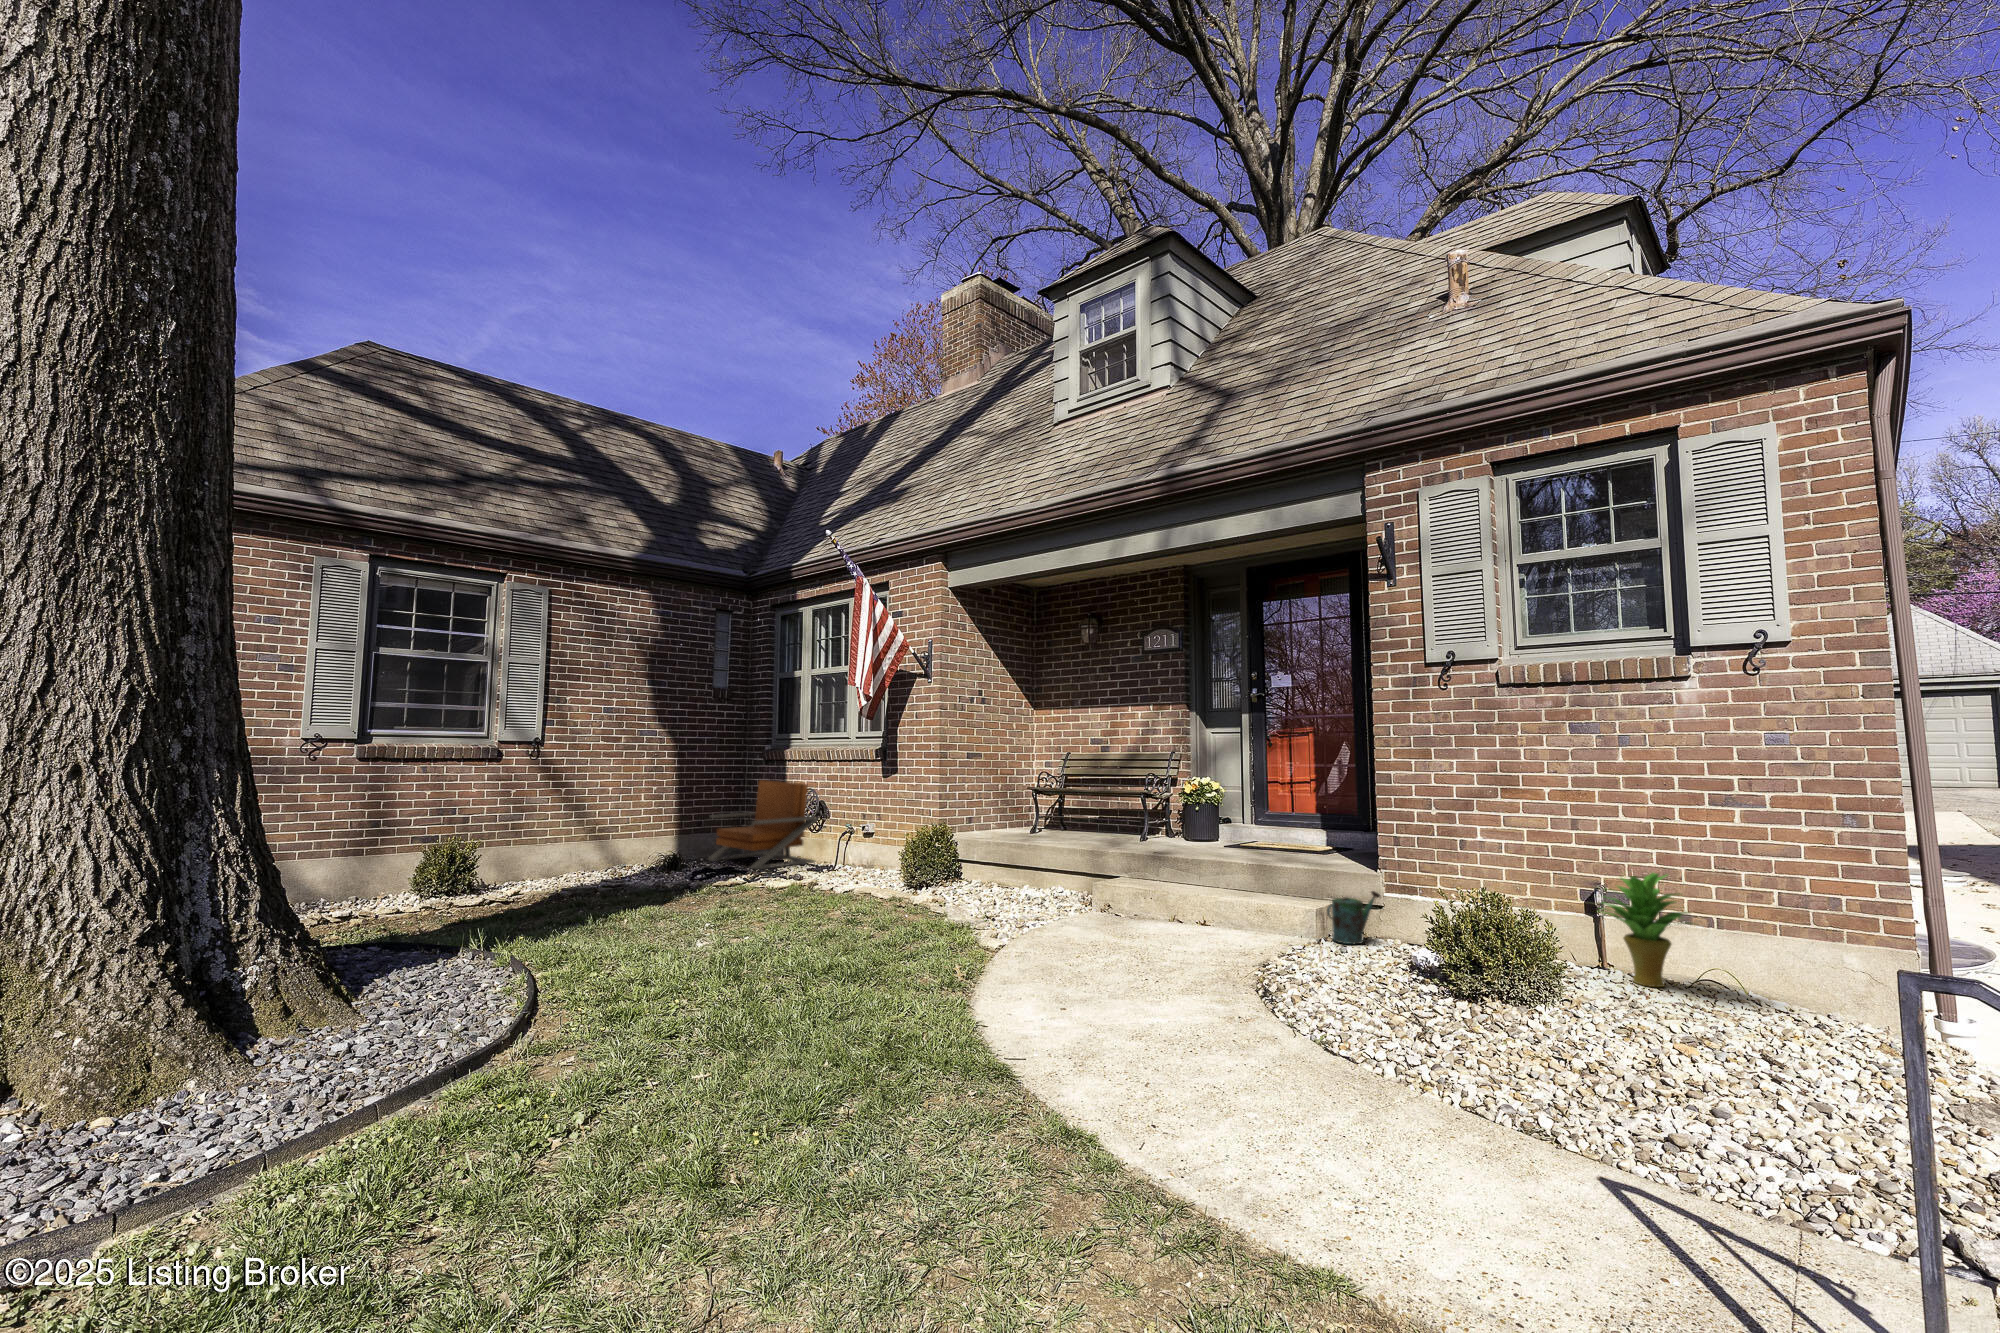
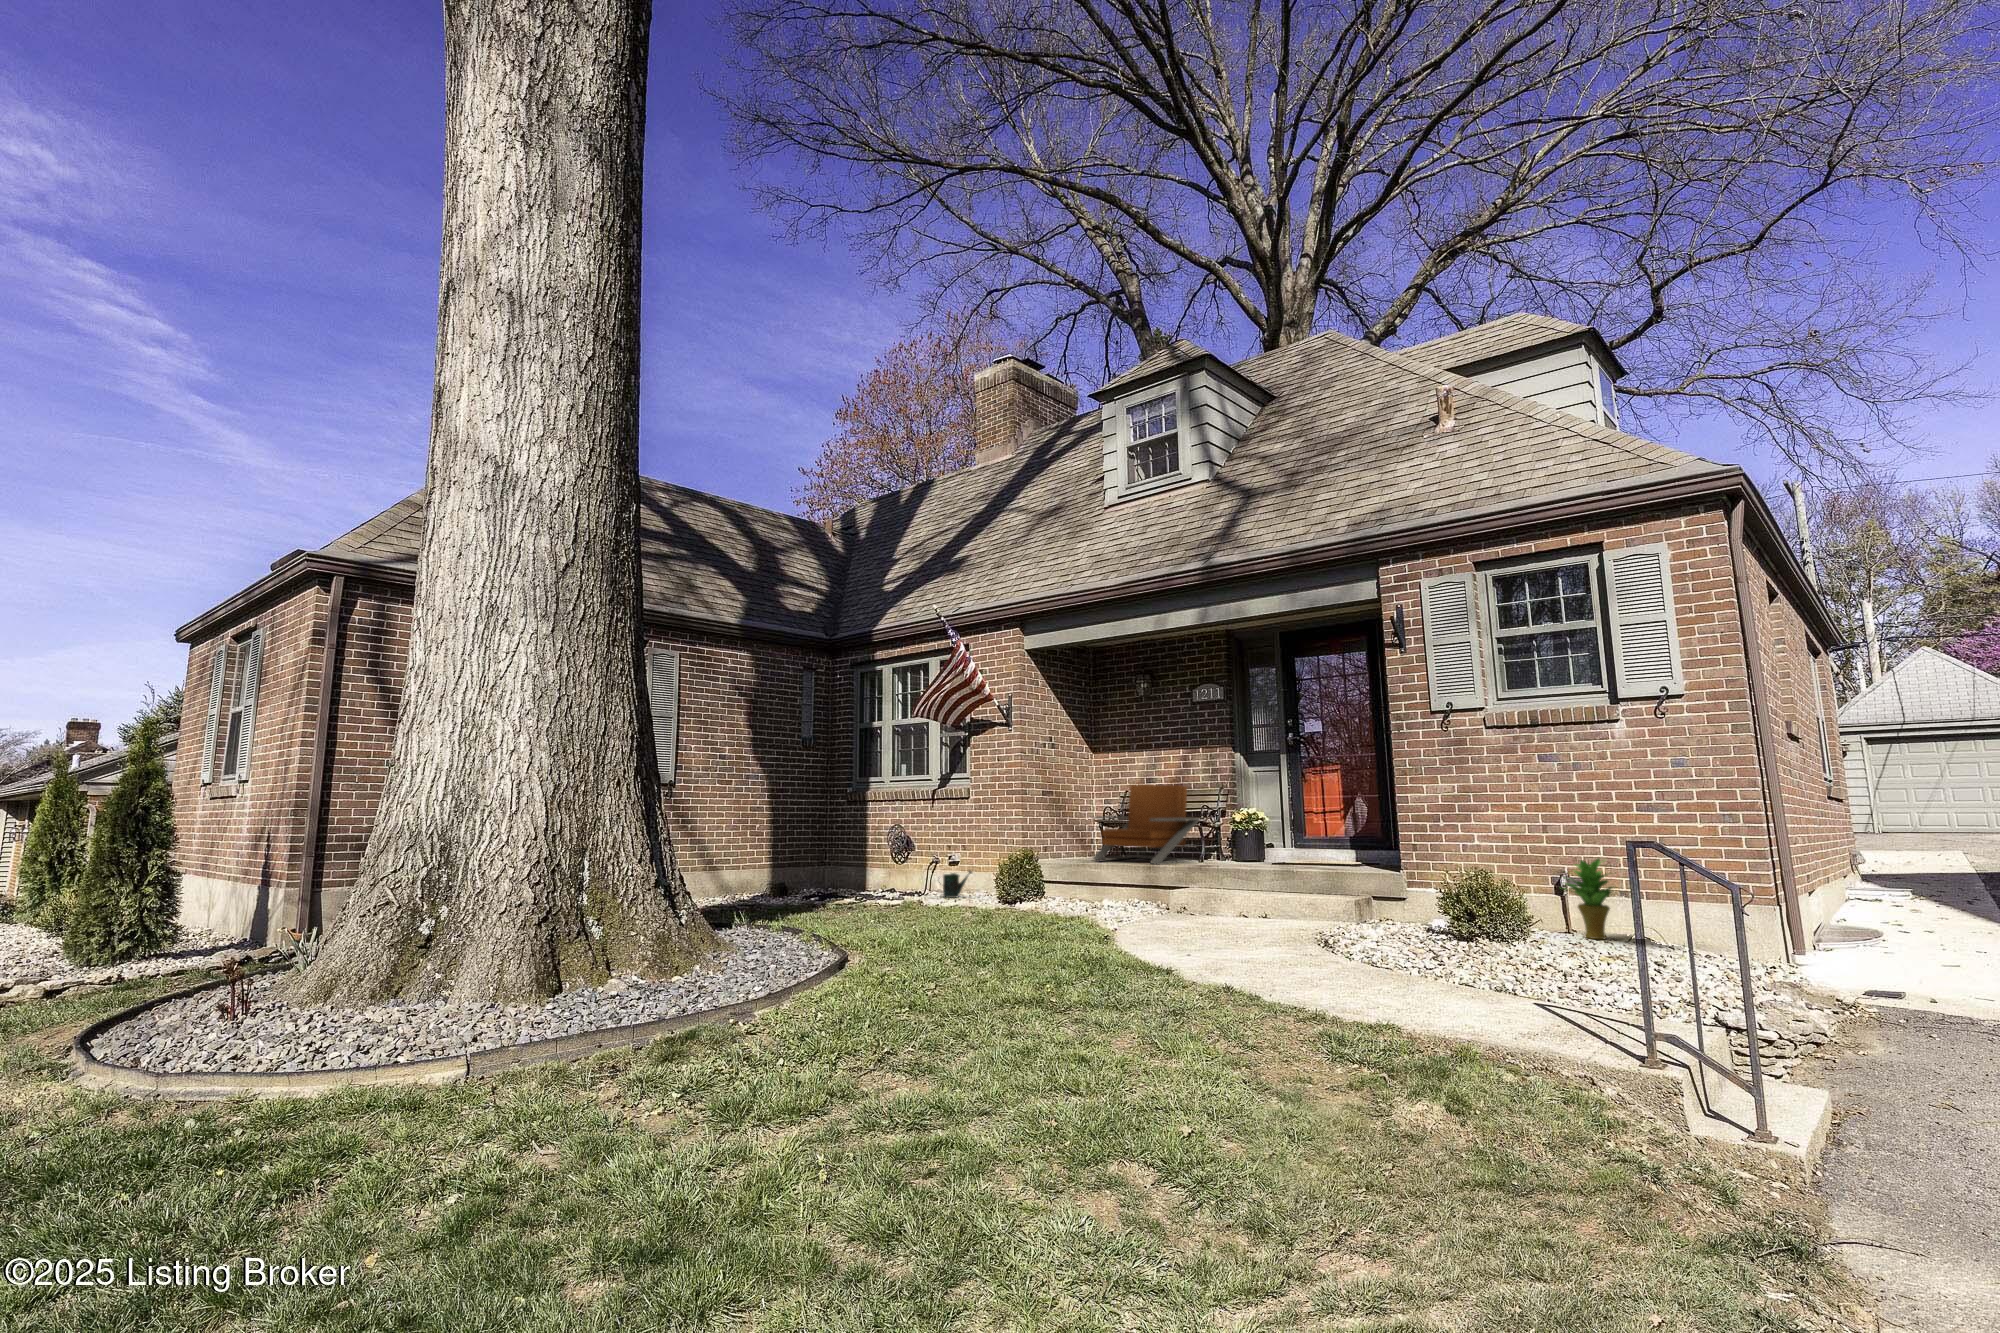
lounge chair: present [708,780,818,869] -> present [1093,785,1199,865]
watering can: present [1327,891,1380,944] -> present [939,871,972,898]

